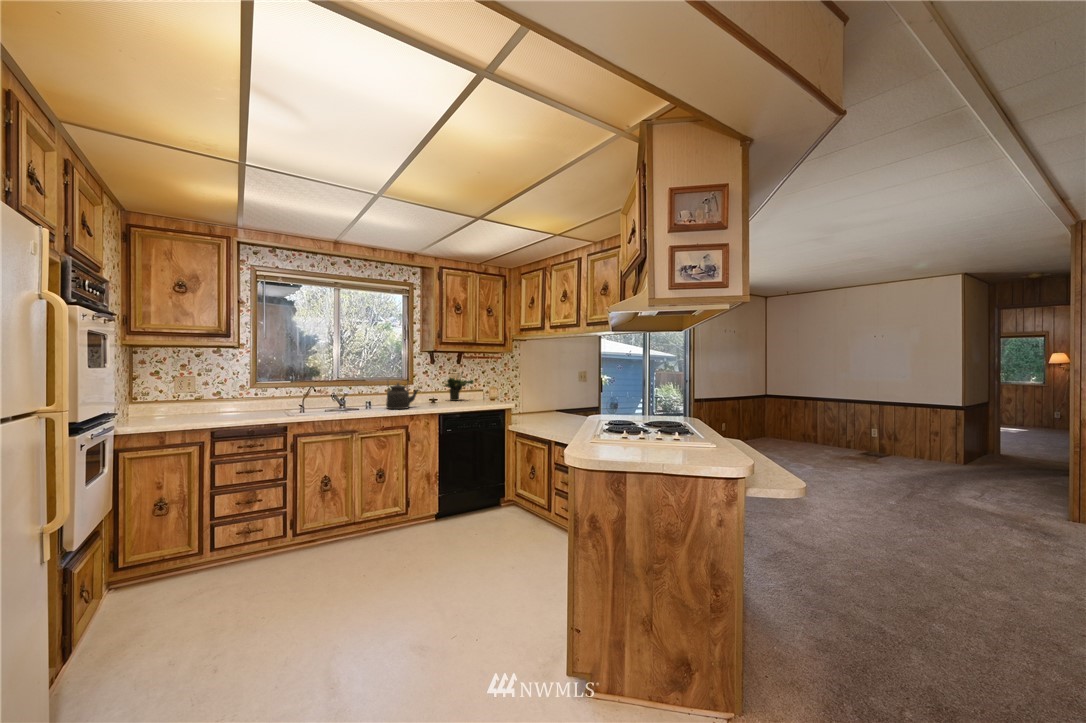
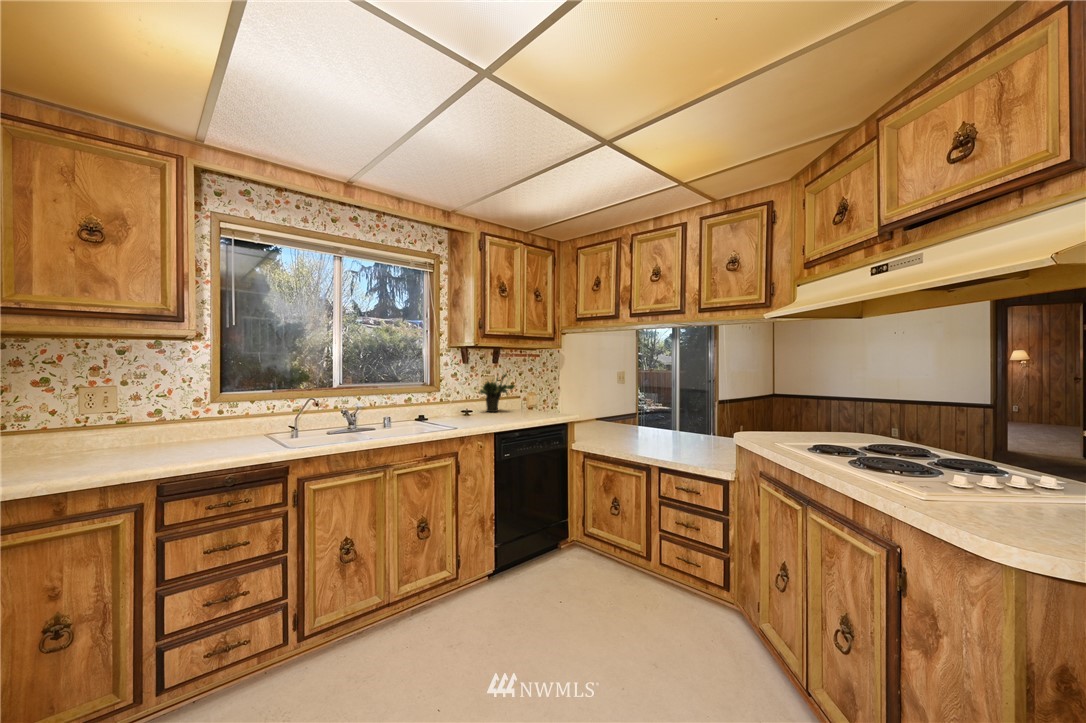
kettle: present [386,378,418,409] -> none [419,382,461,429]

